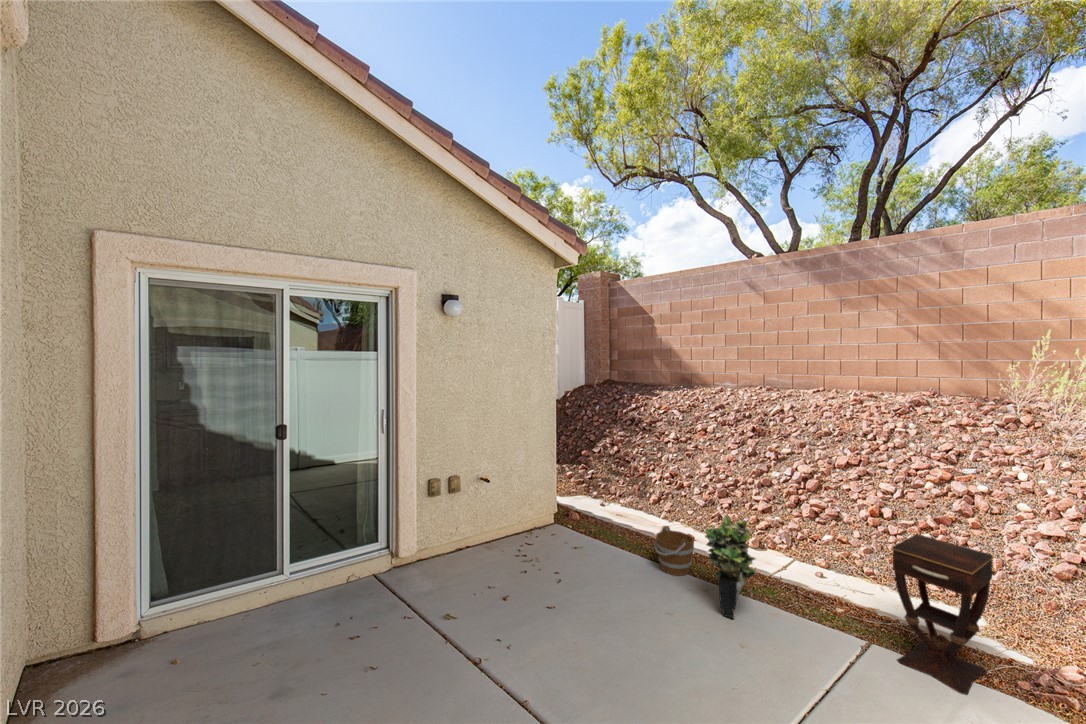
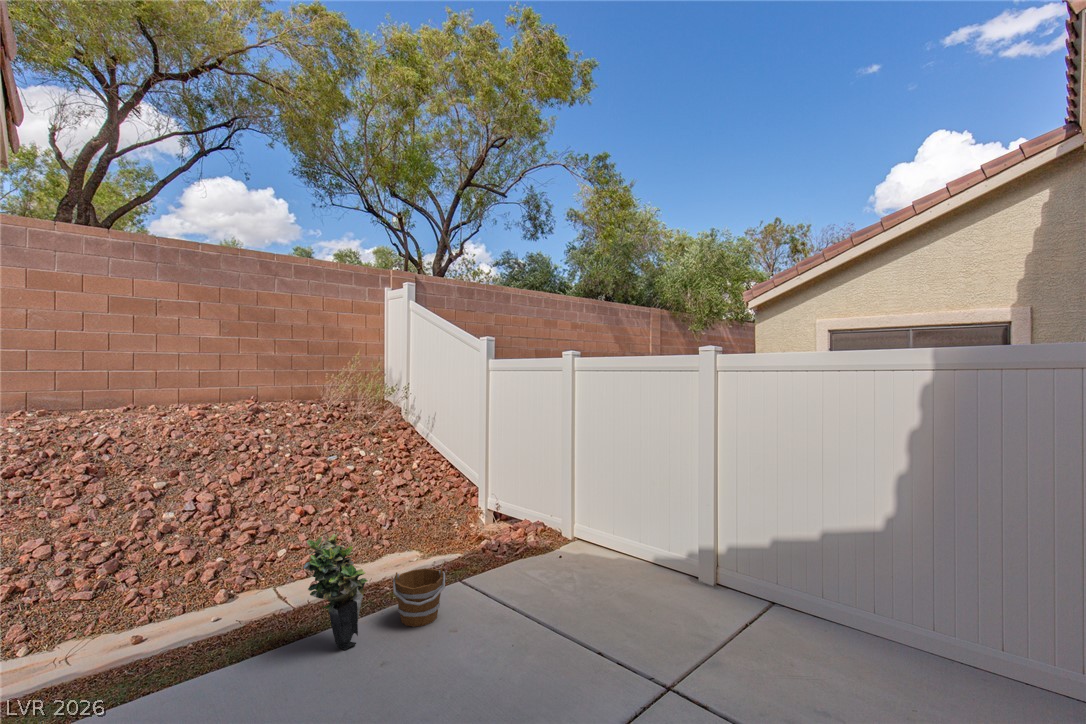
bucket: present [654,526,694,576] -> present [393,568,445,627]
side table: present [892,534,993,695] -> none [426,486,483,589]

